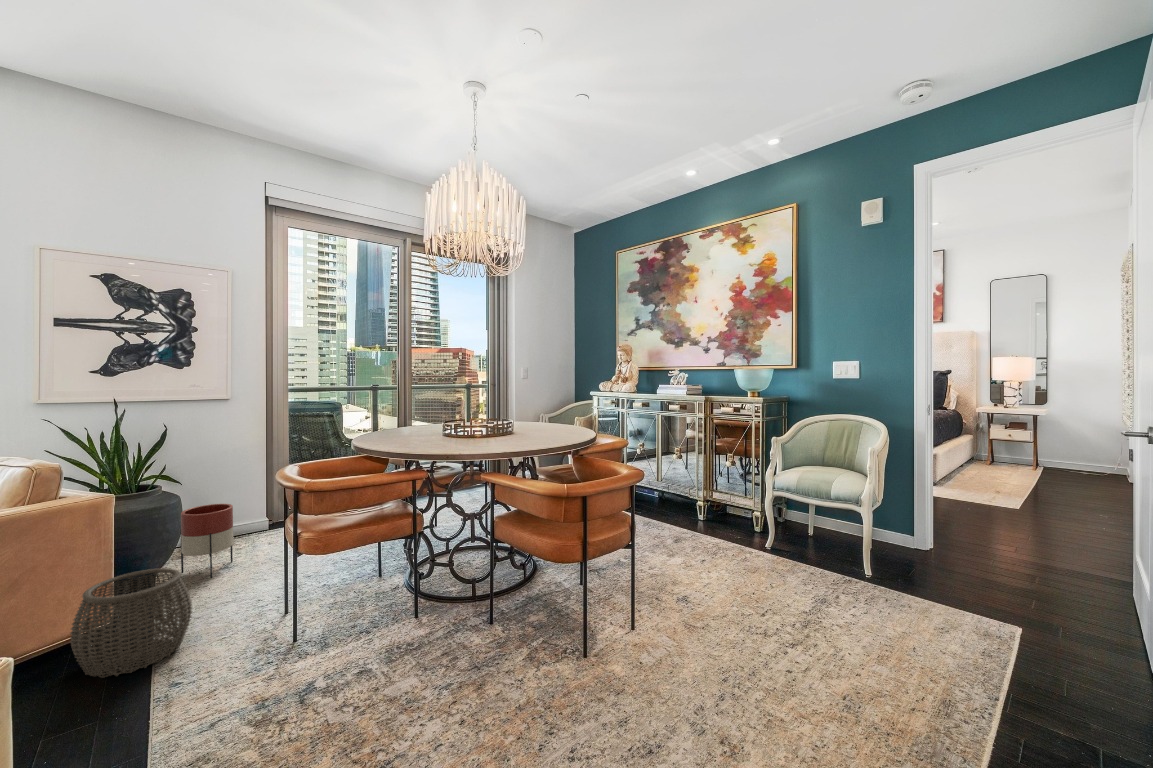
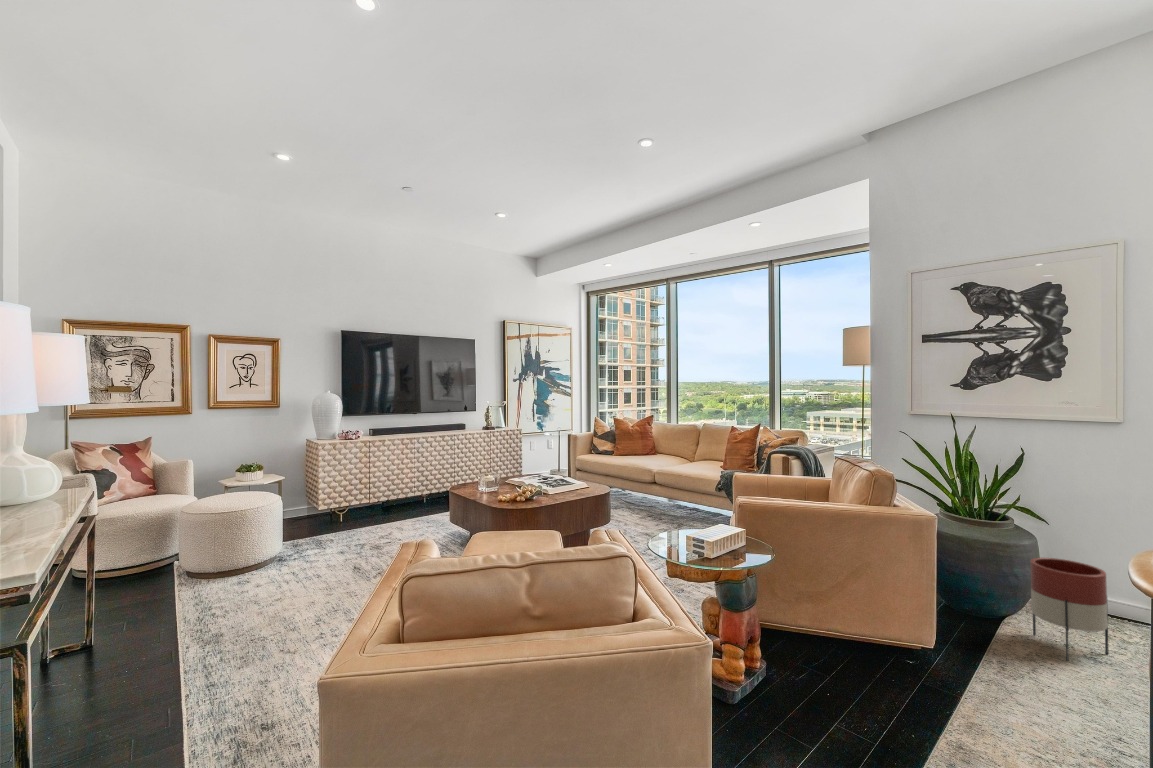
woven basket: present [70,568,192,678] -> none [883,604,1006,729]

